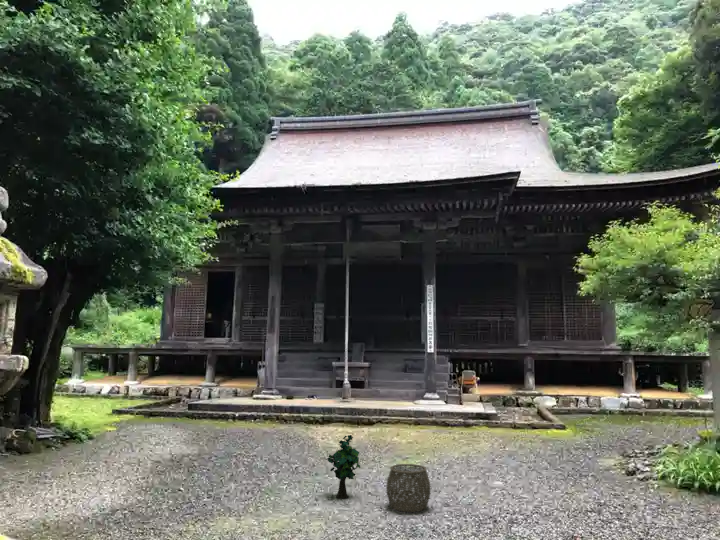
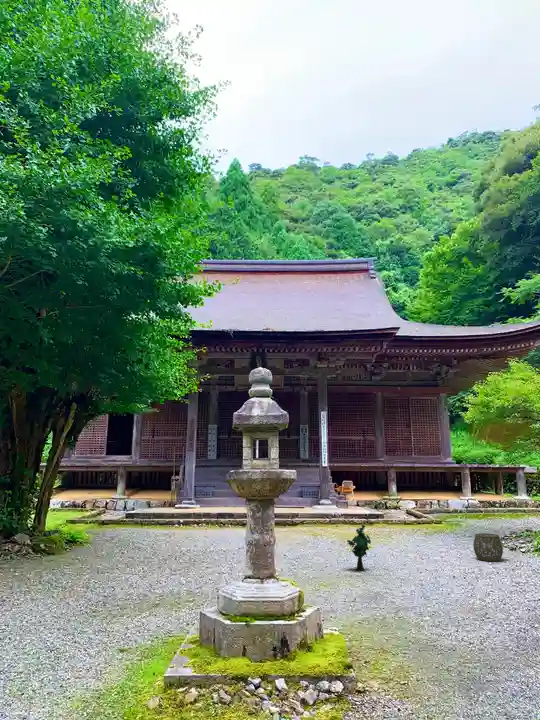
woven basket: present [386,464,431,512] -> present [473,533,503,561]

